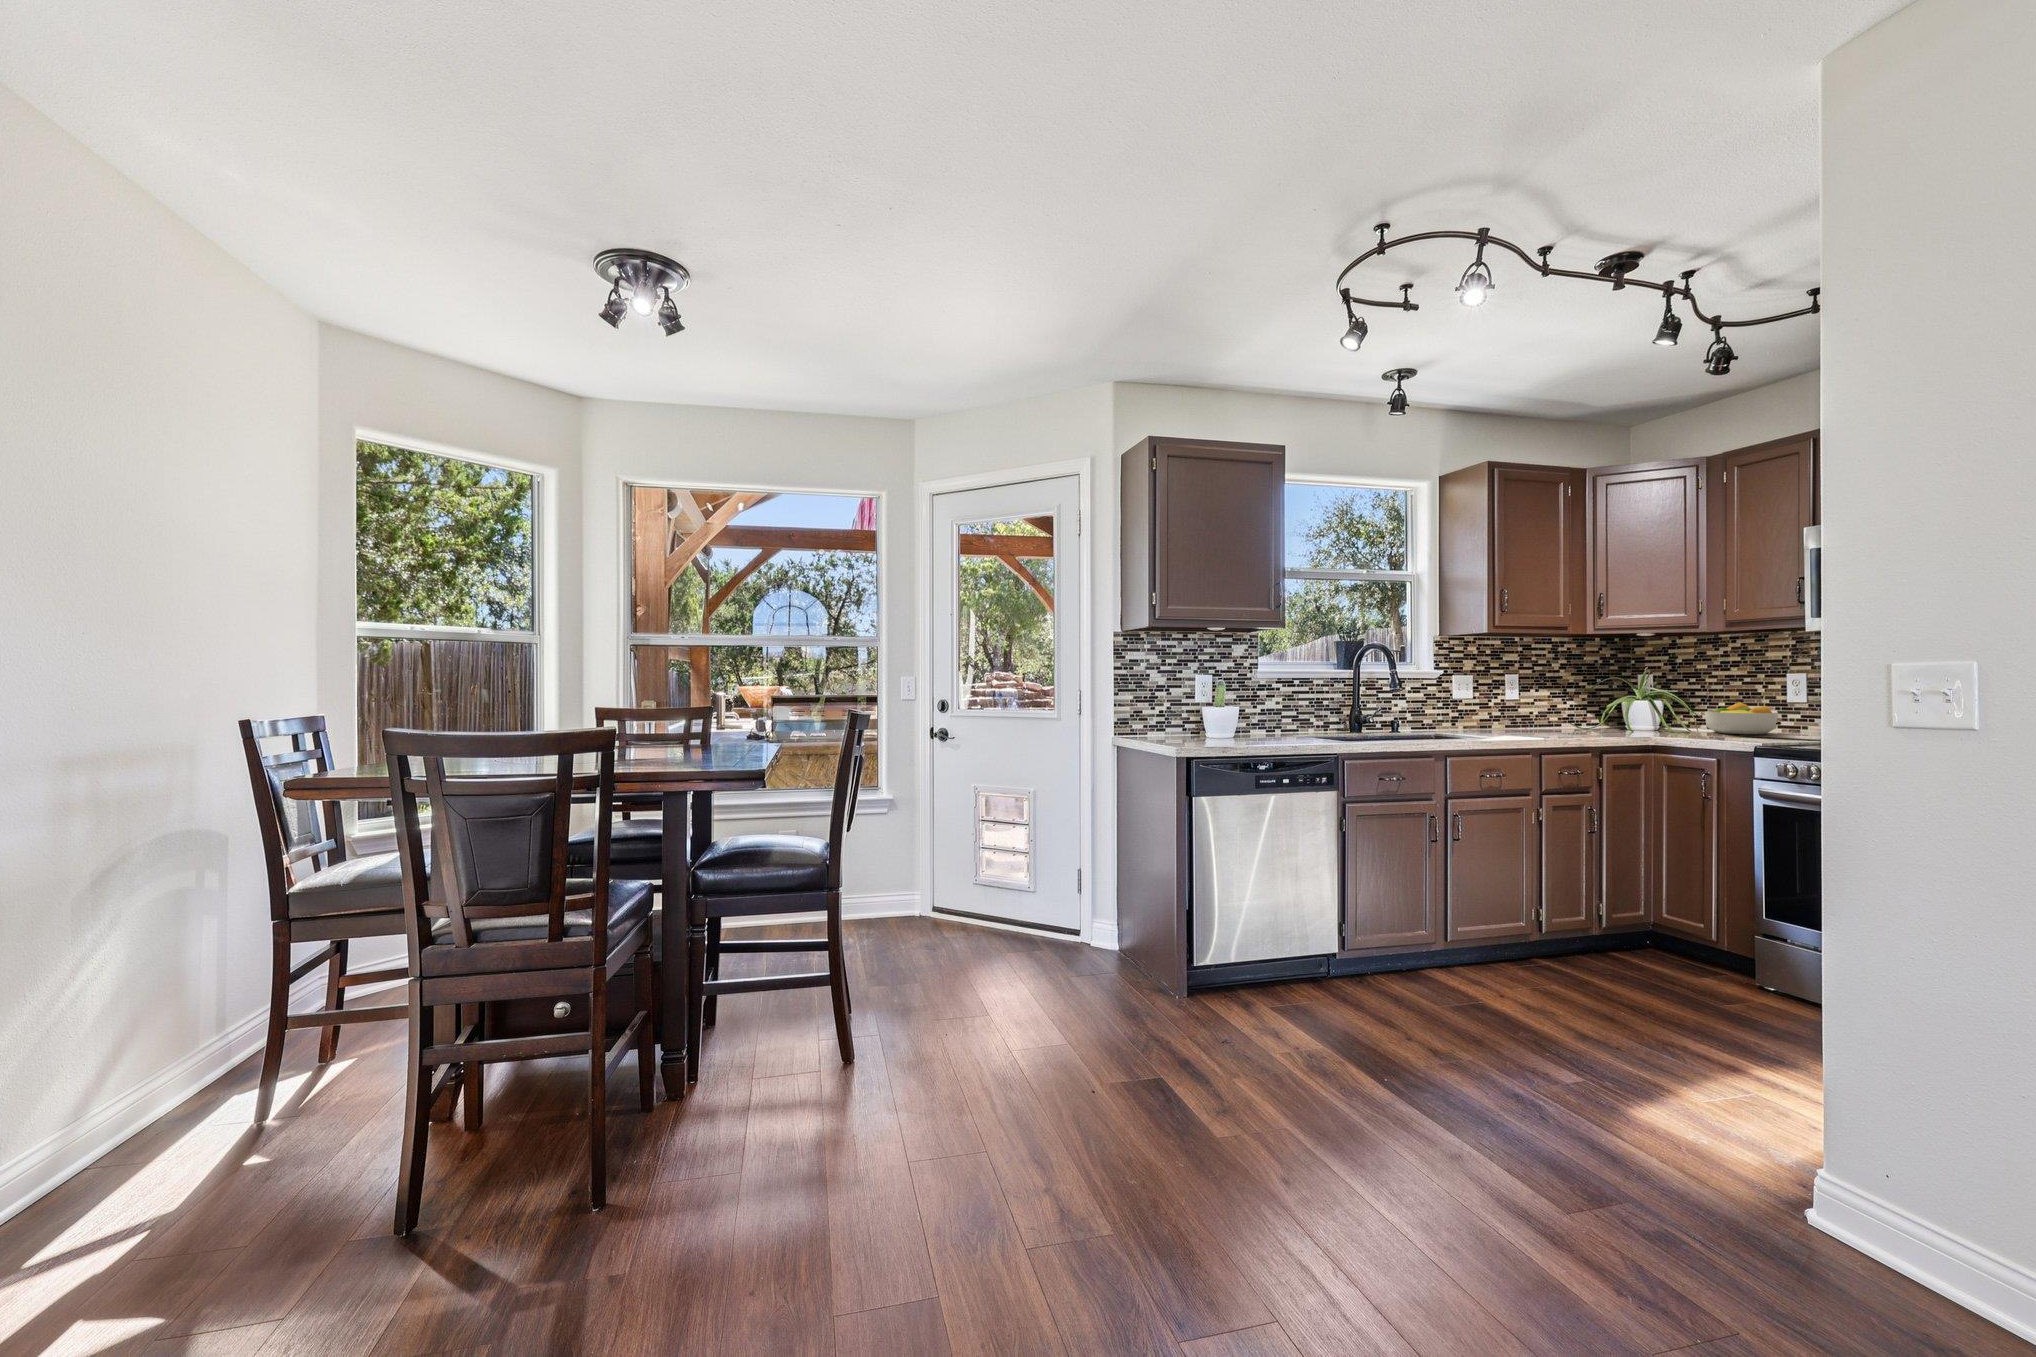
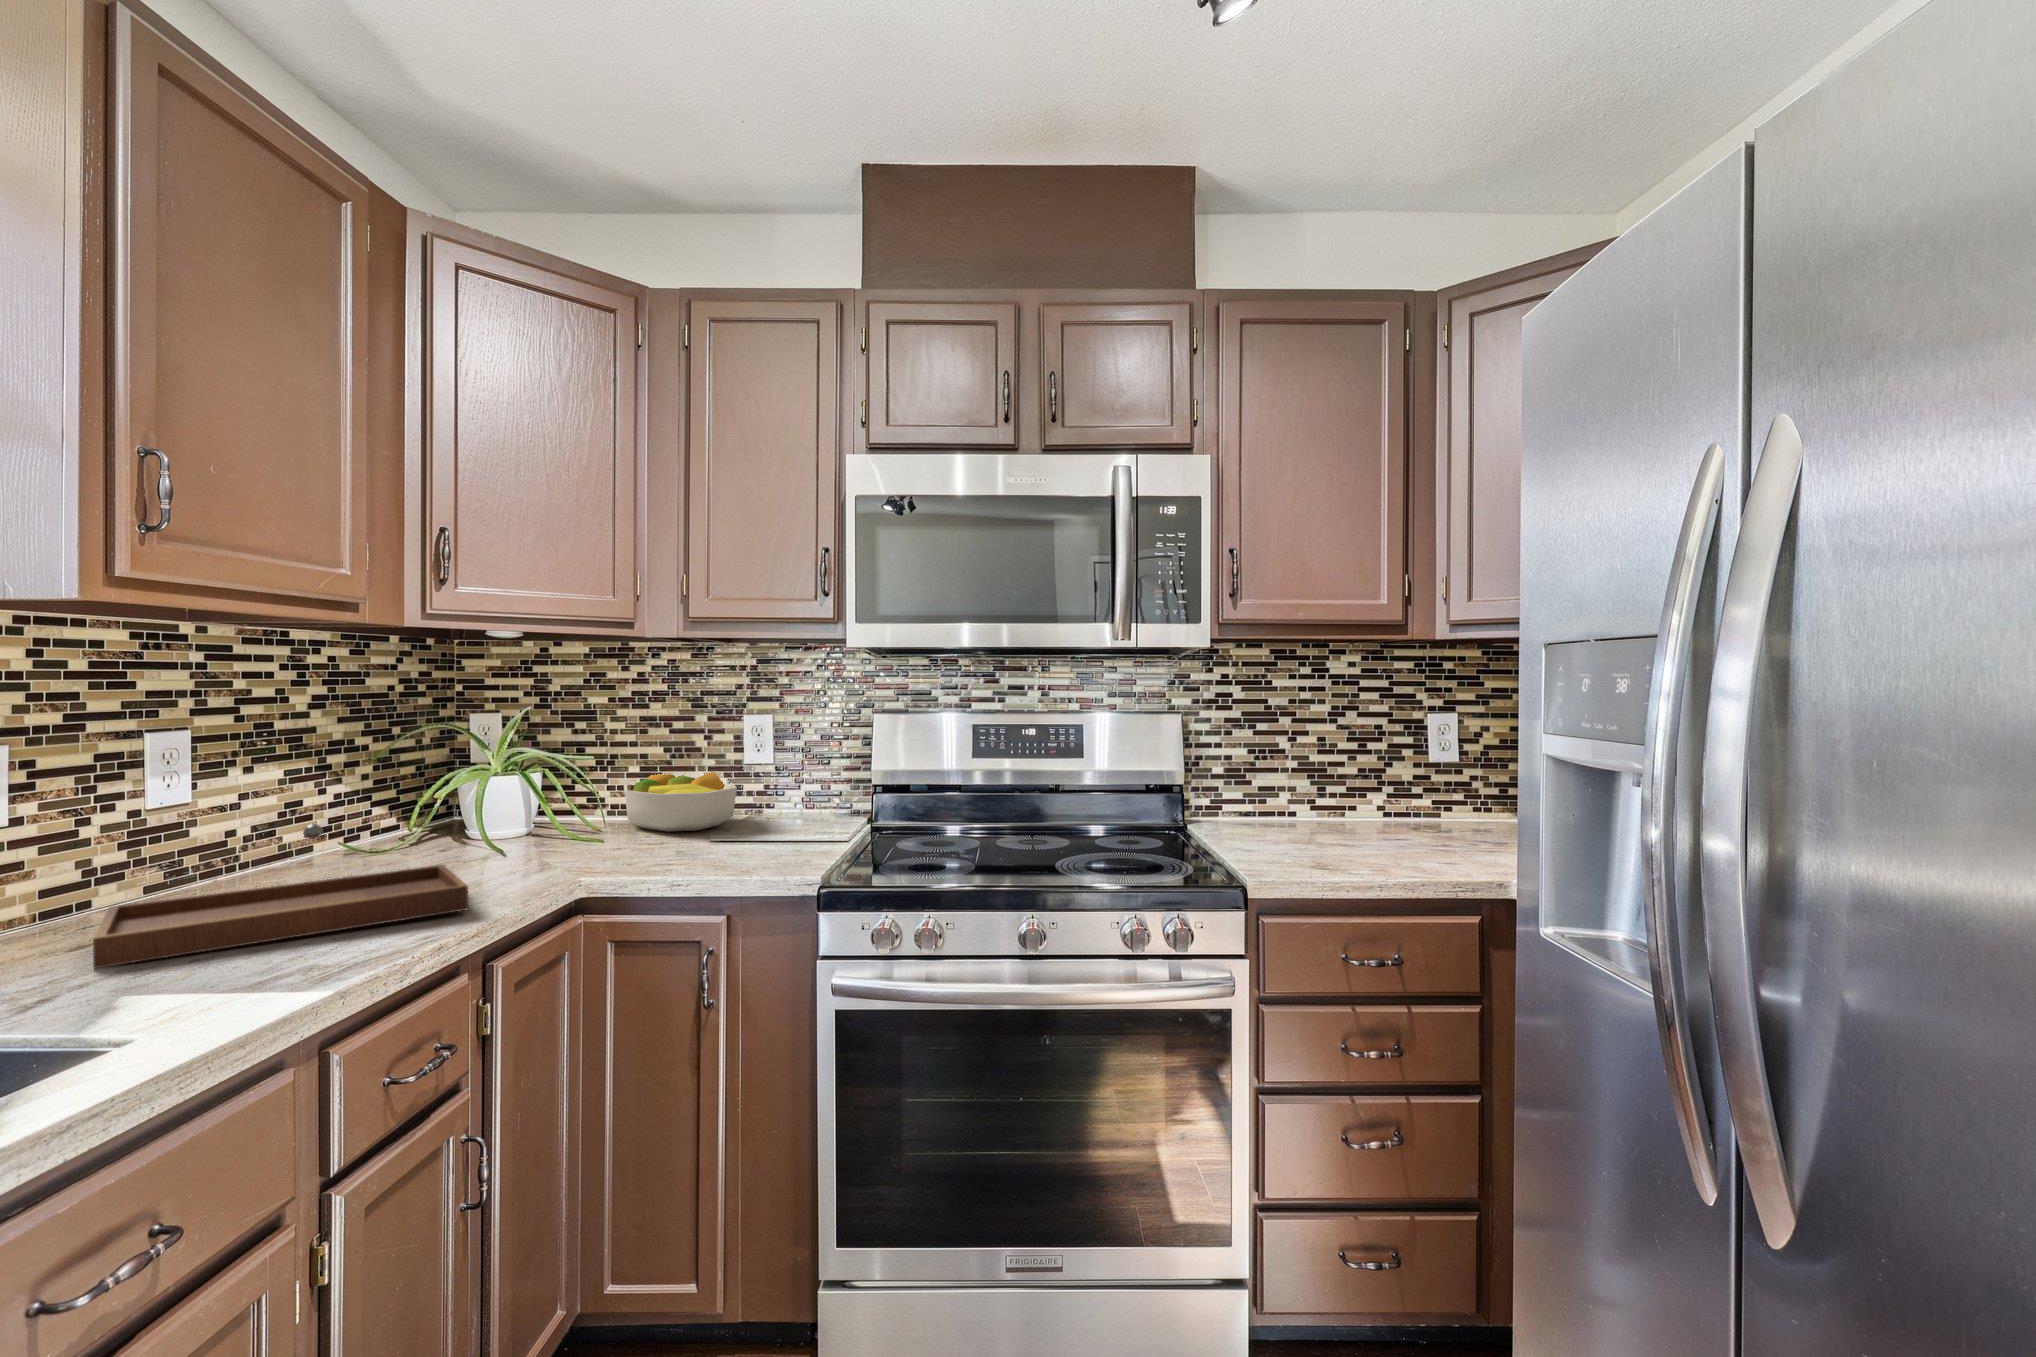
tray: none [1493,703,1599,736] -> present [93,824,468,968]

